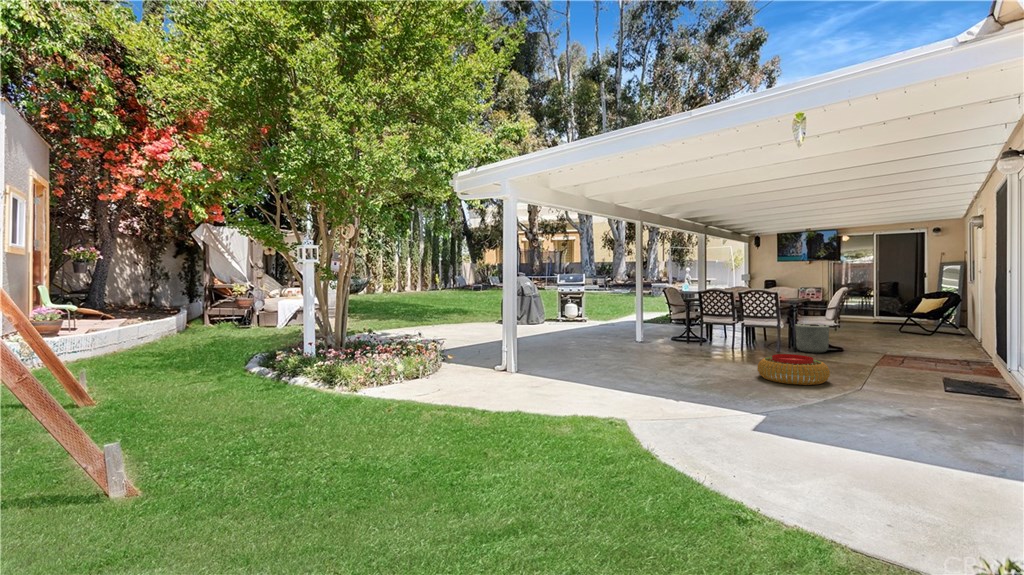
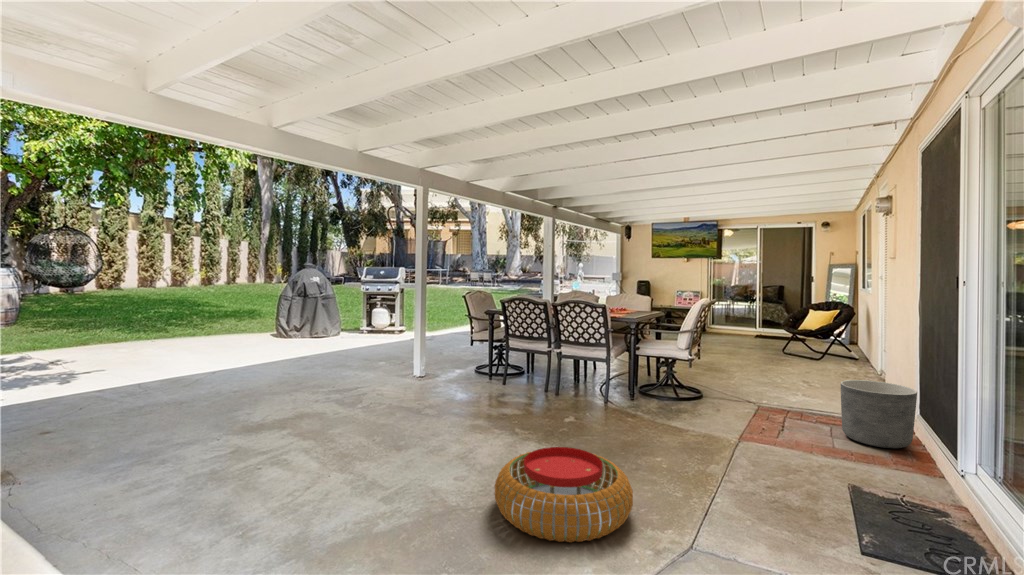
planter: present [795,324,829,353] -> present [841,380,917,448]

